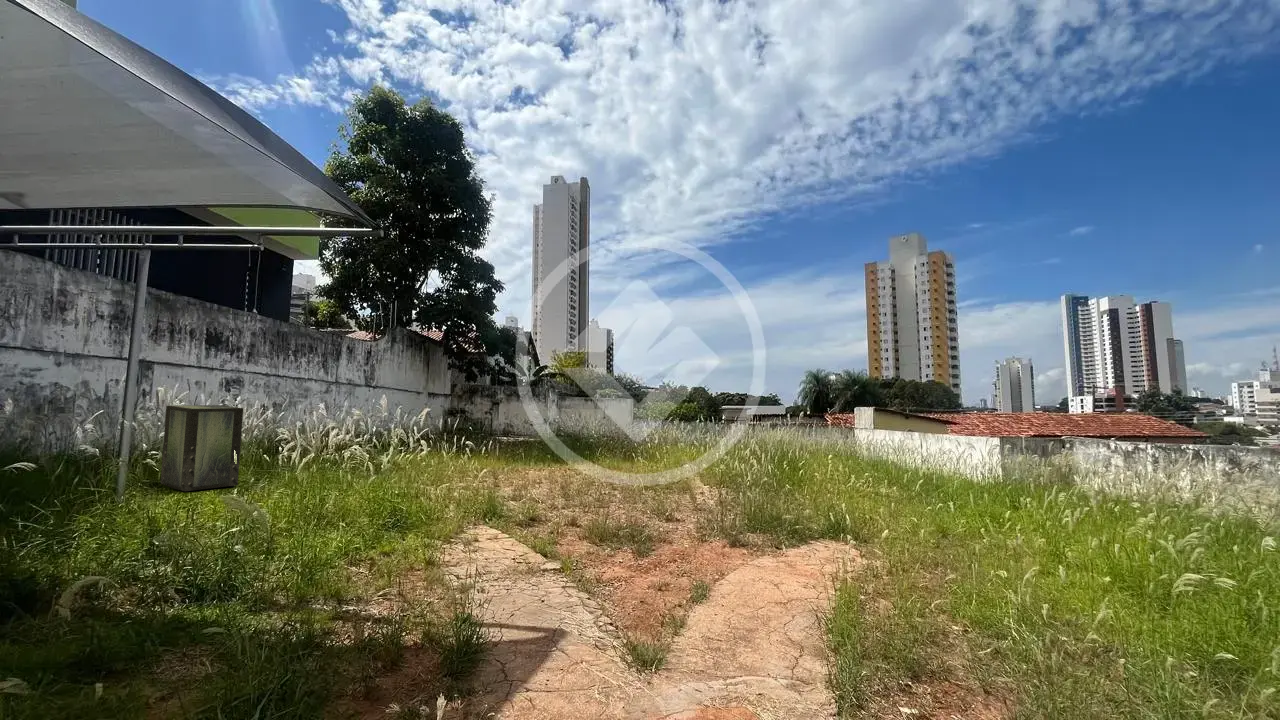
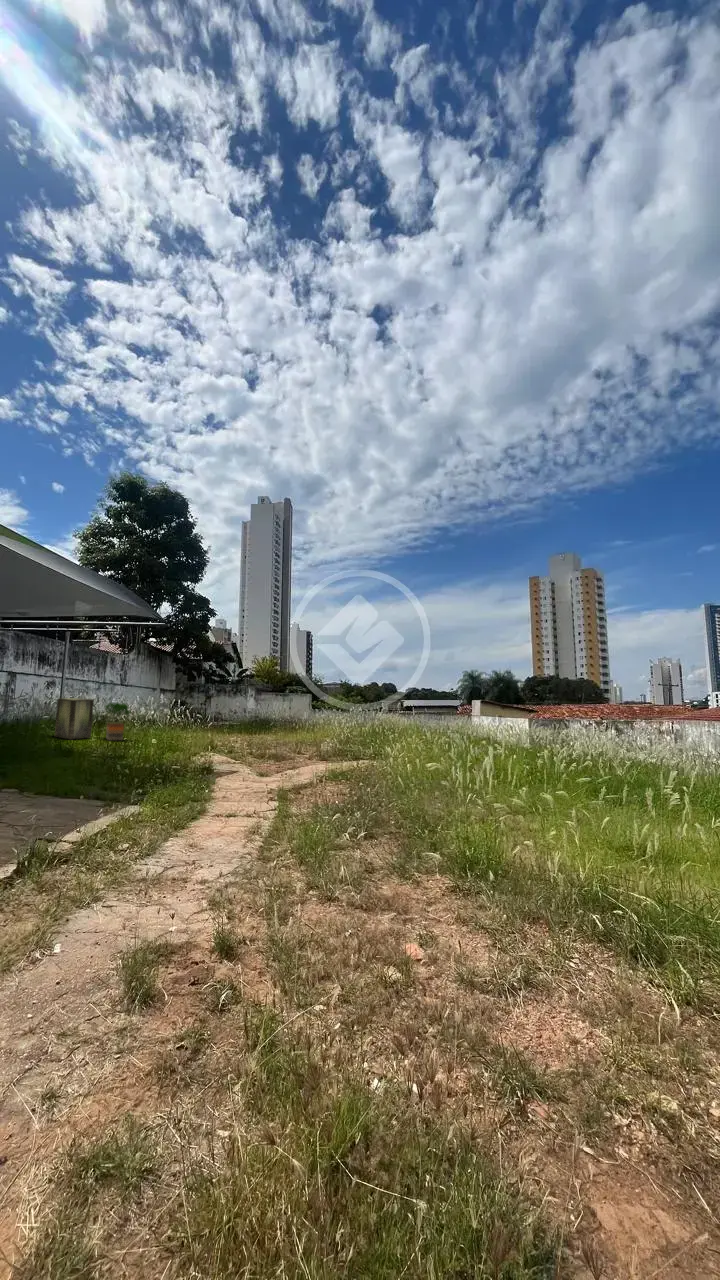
potted tree: none [265,413,323,490] -> present [104,703,131,740]

